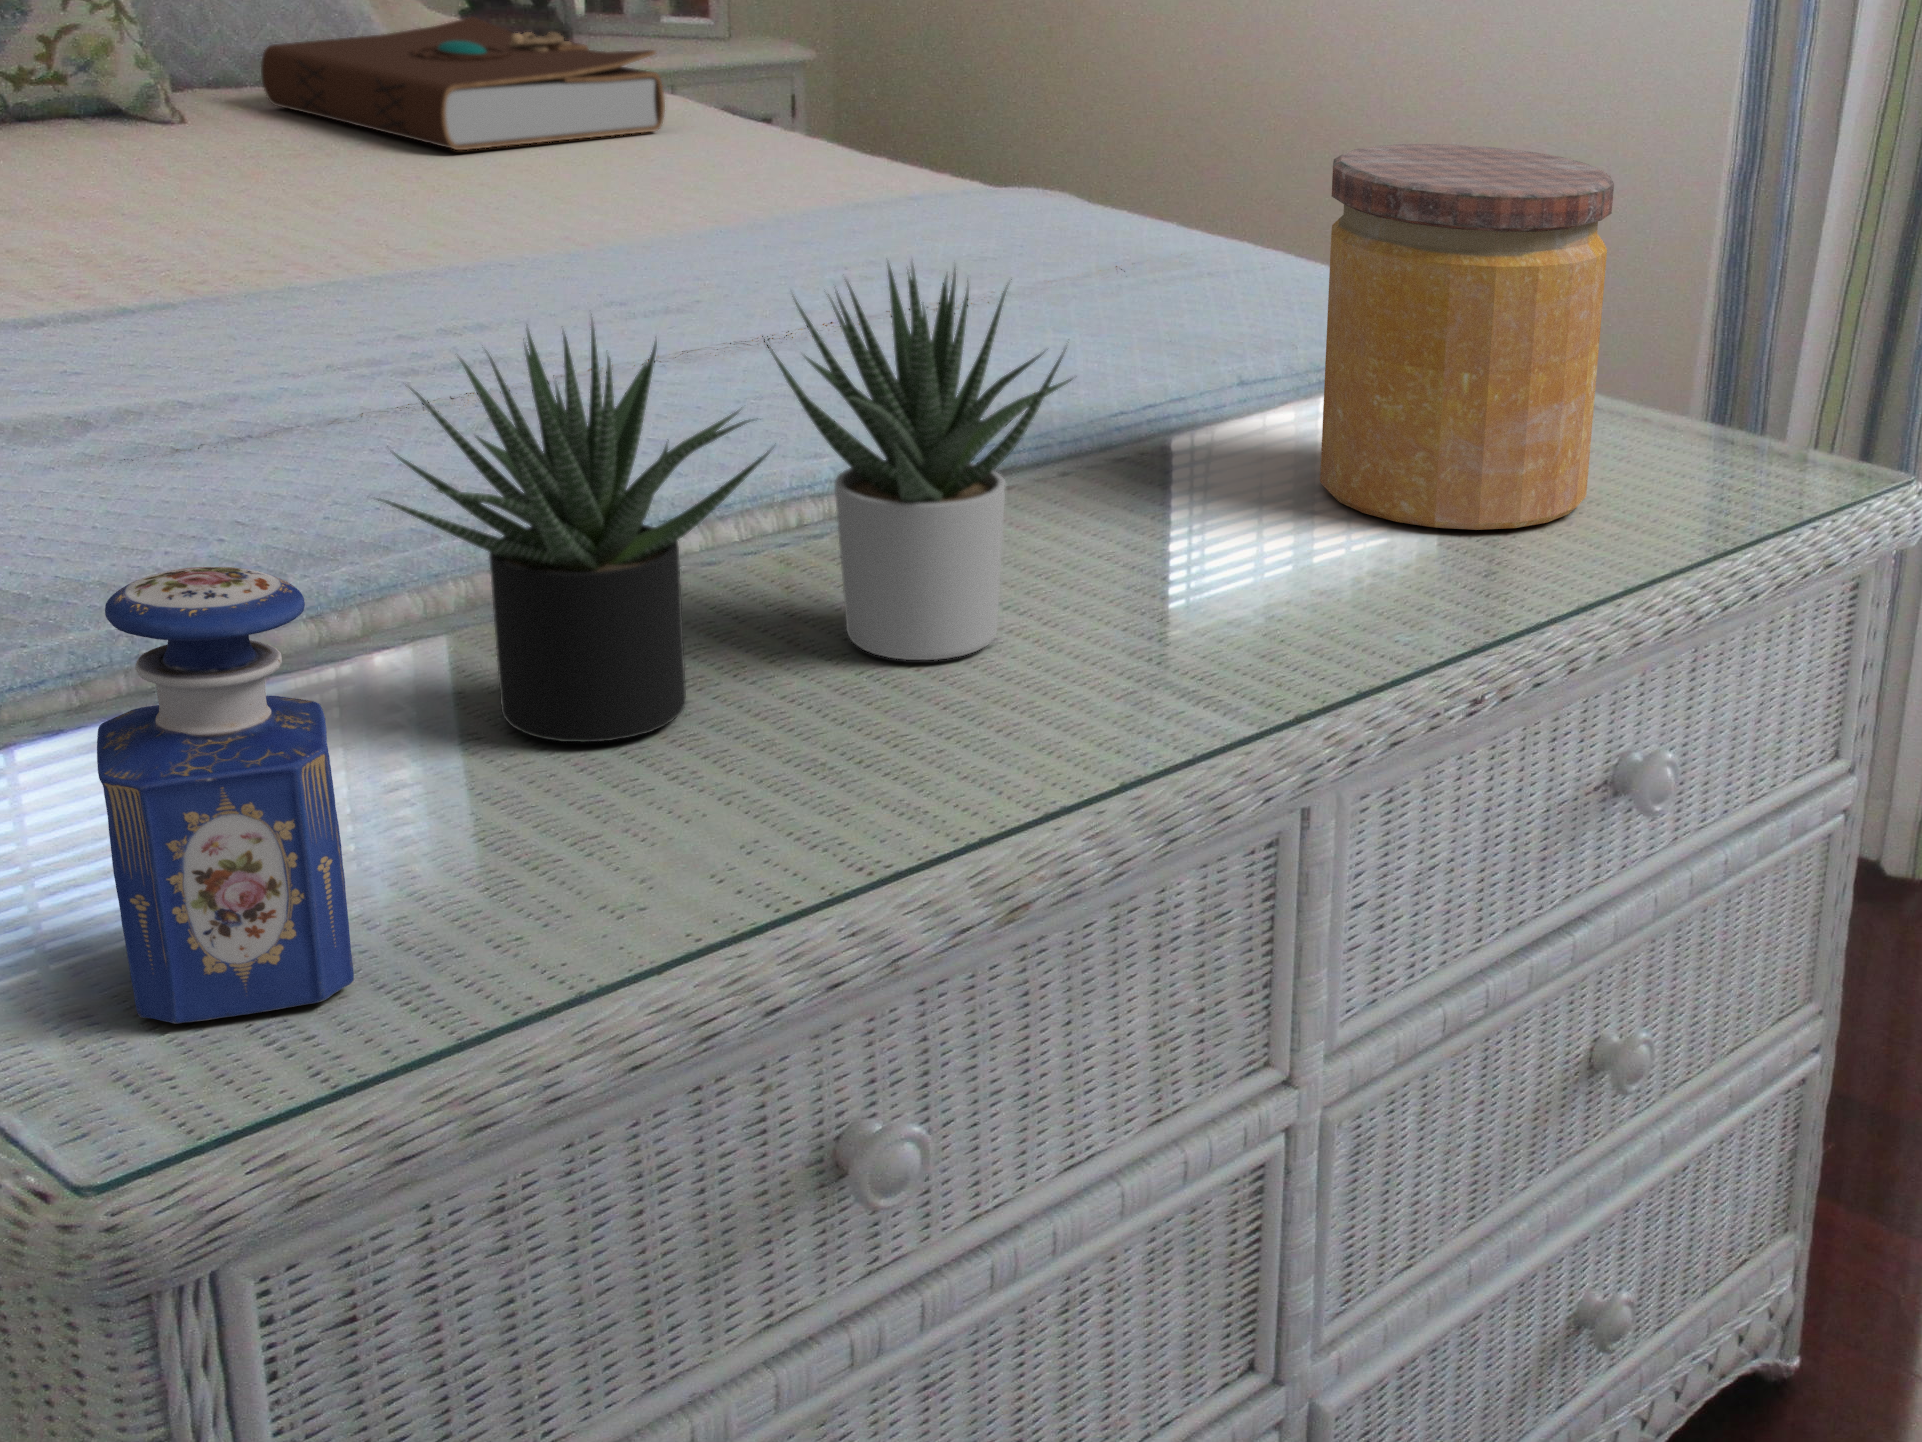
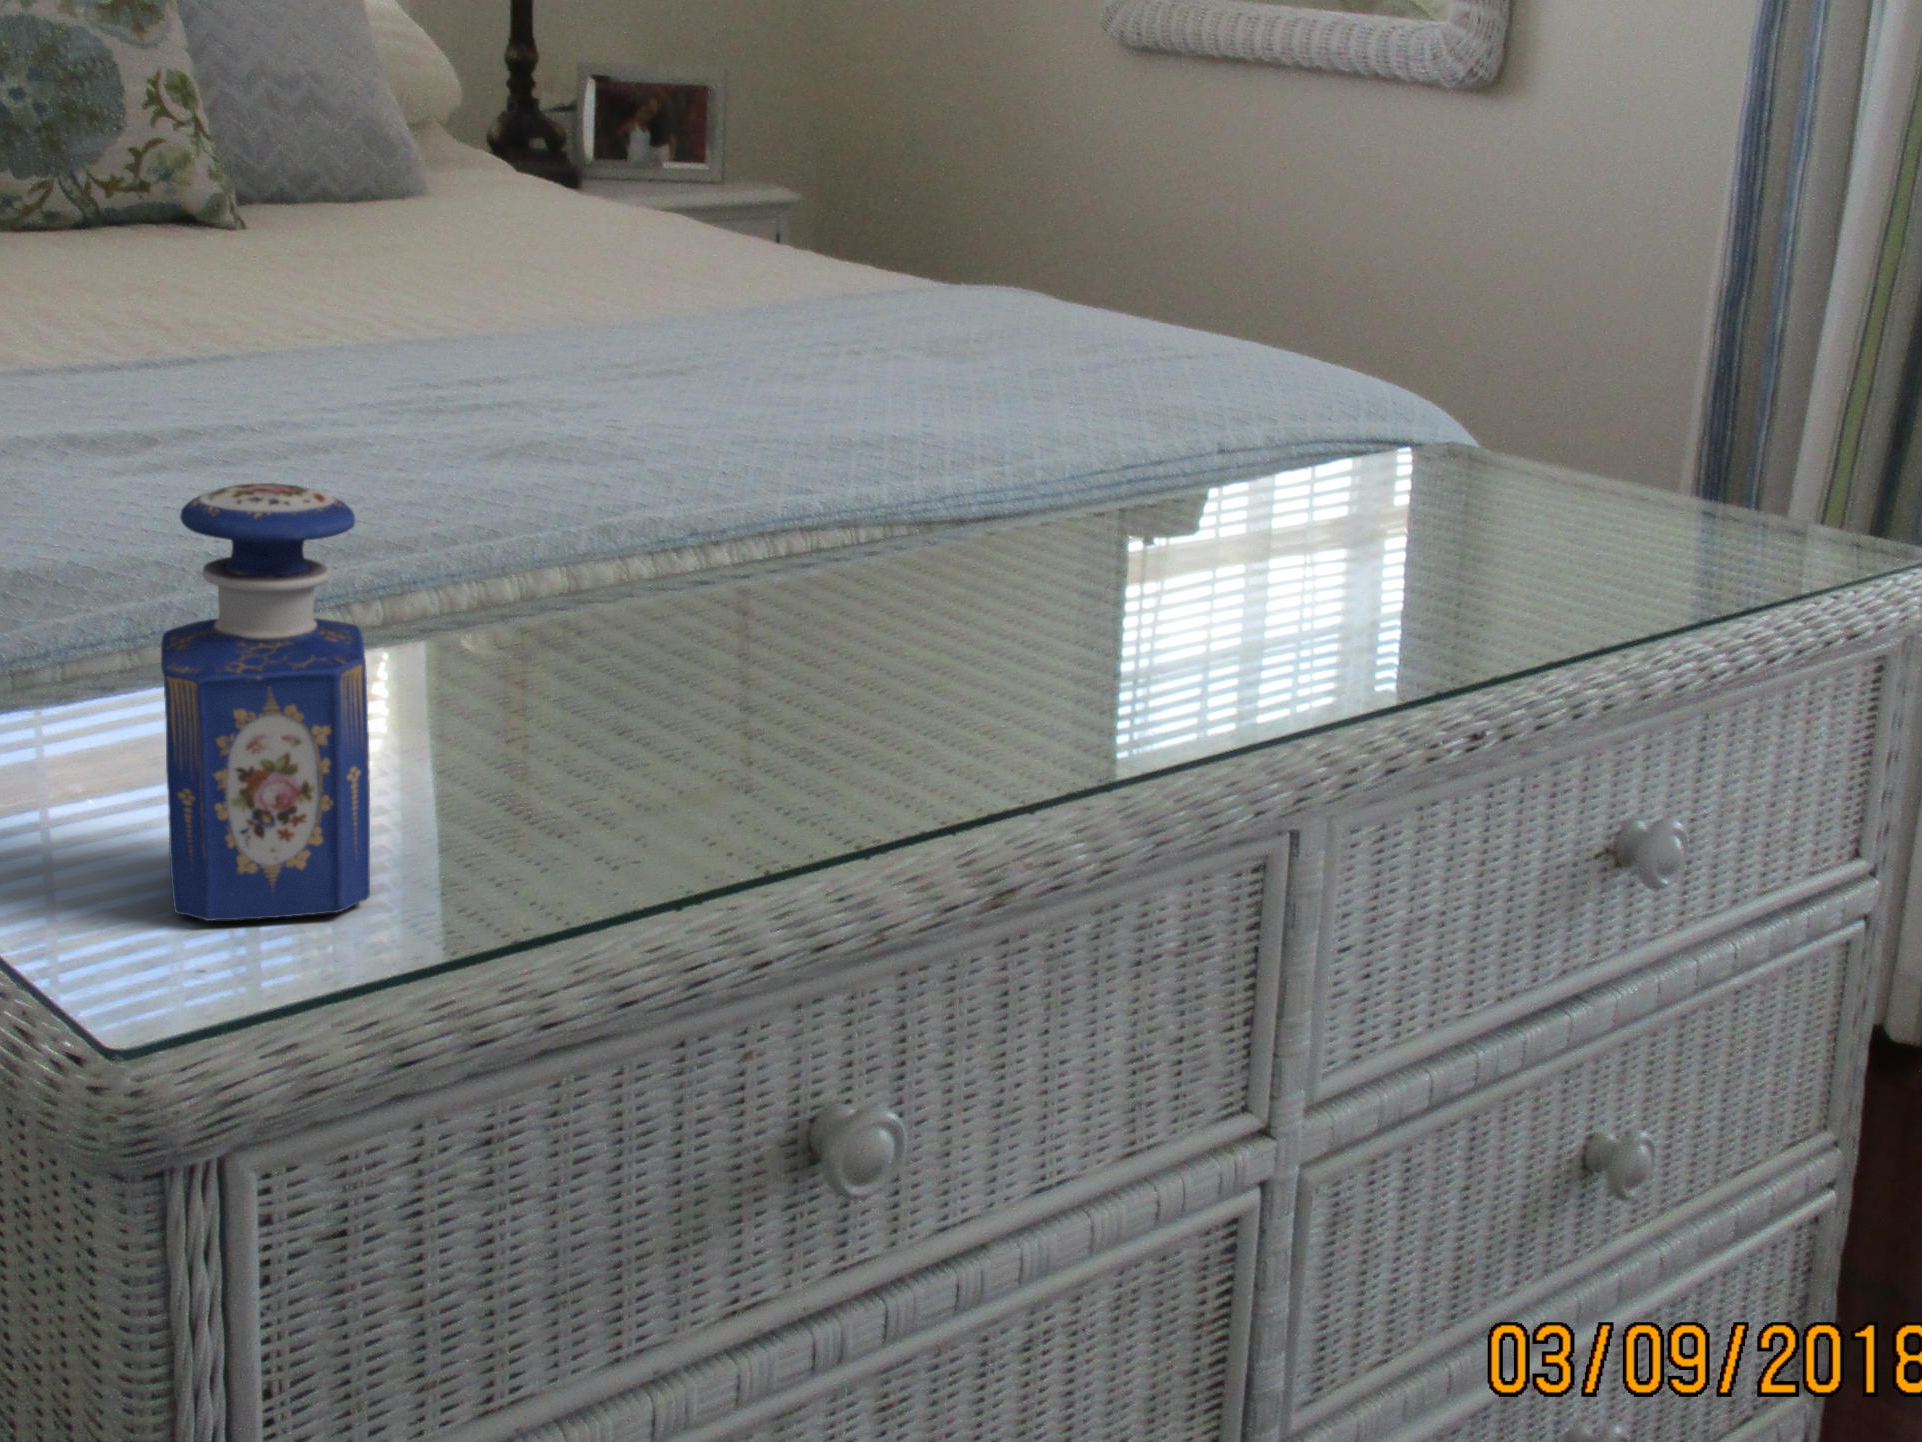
book: present [261,17,665,150] -> none [310,141,665,251]
jar: present [1320,144,1614,530] -> none [1304,197,1623,581]
succulent plant: present [378,264,1072,742] -> none [406,262,1073,717]

